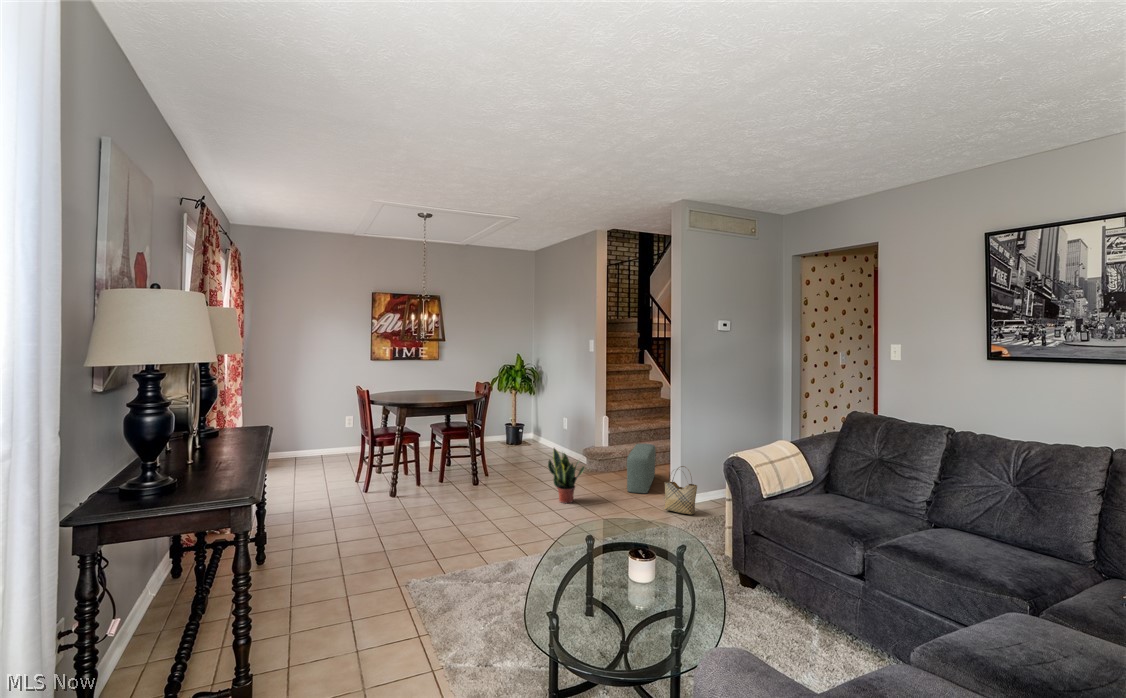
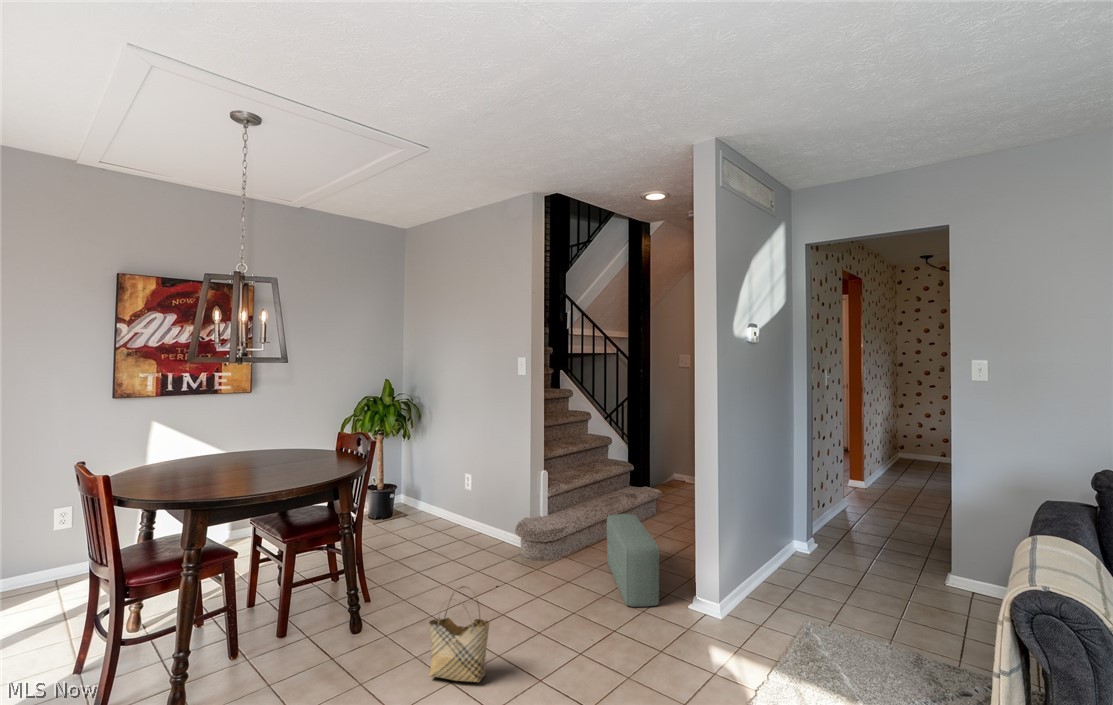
potted plant: present [548,448,584,503] -> none [512,556,578,659]
woven basket: present [664,466,697,514] -> present [429,586,490,682]

